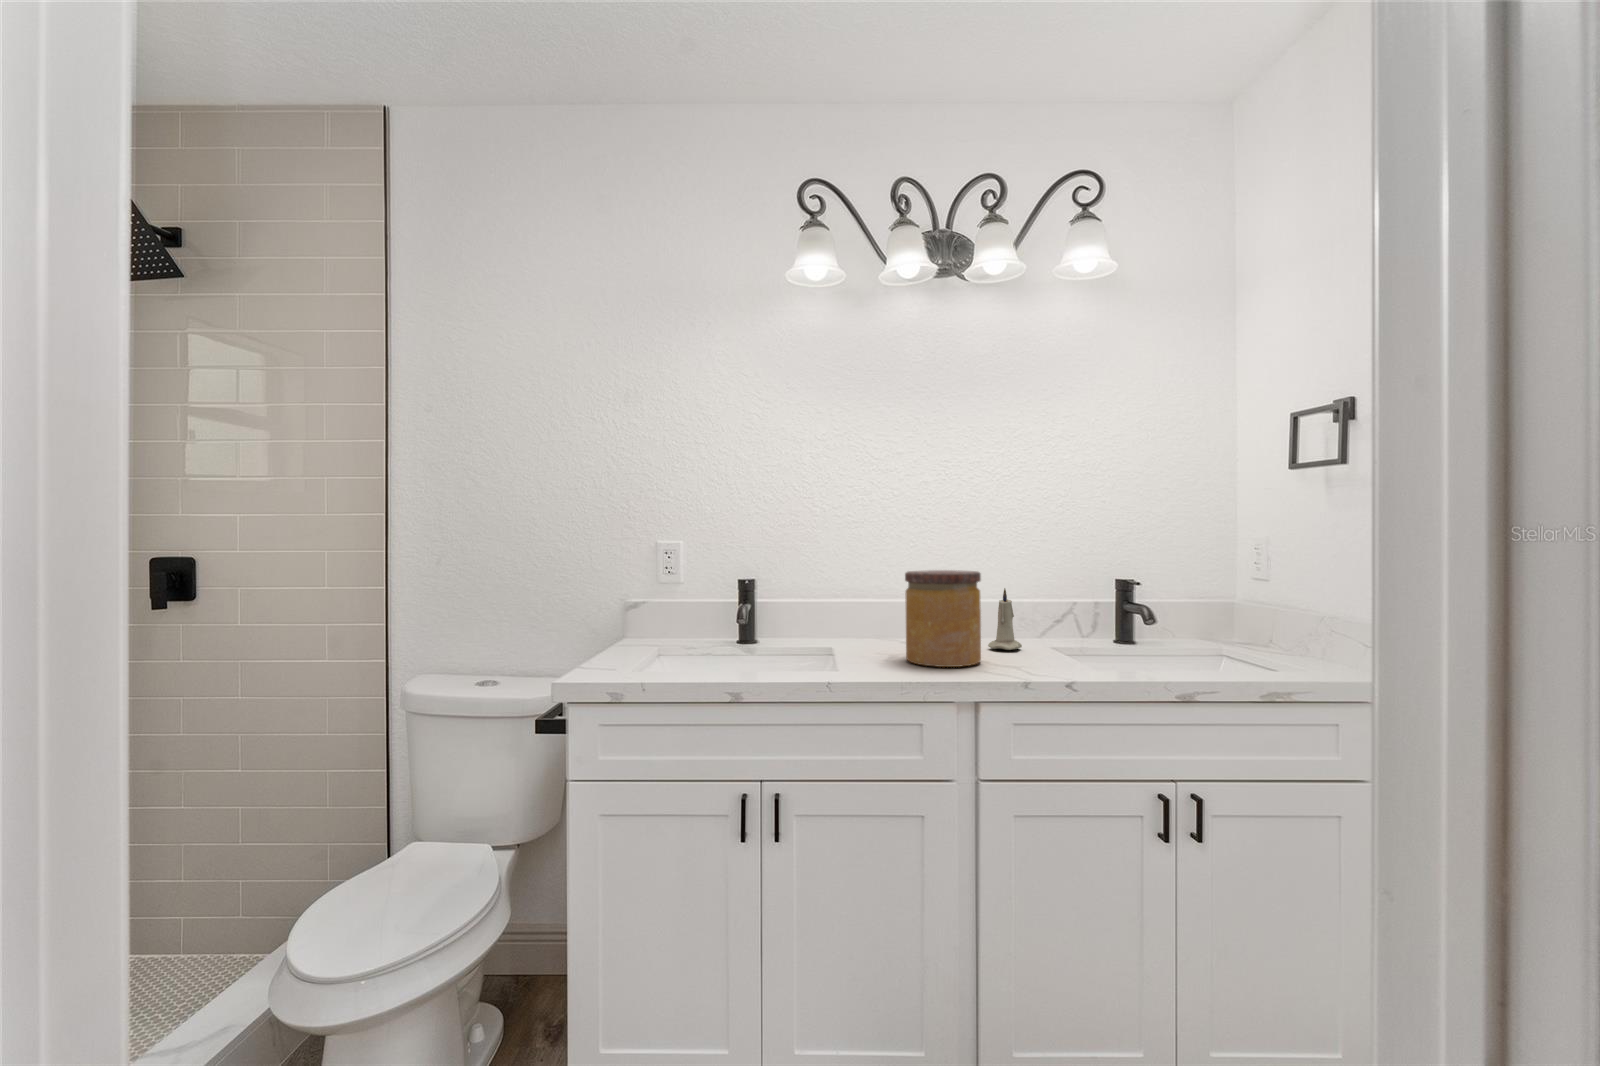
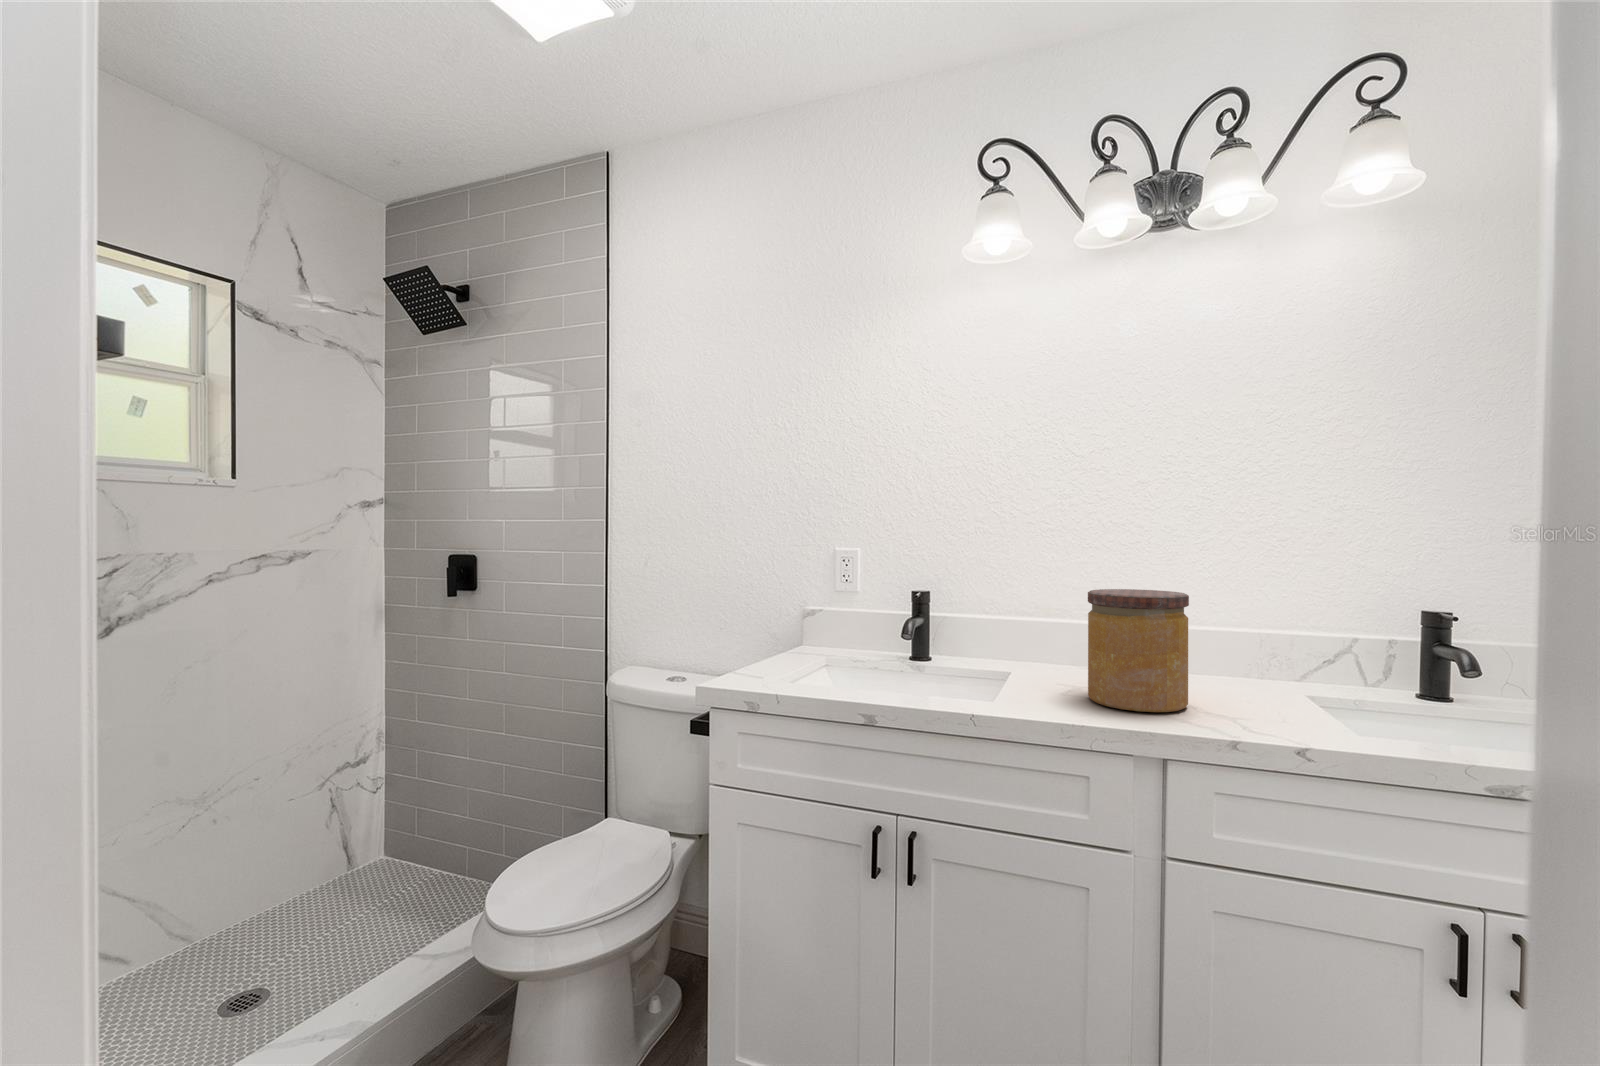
candle: present [988,588,1022,650] -> none [1212,614,1262,694]

